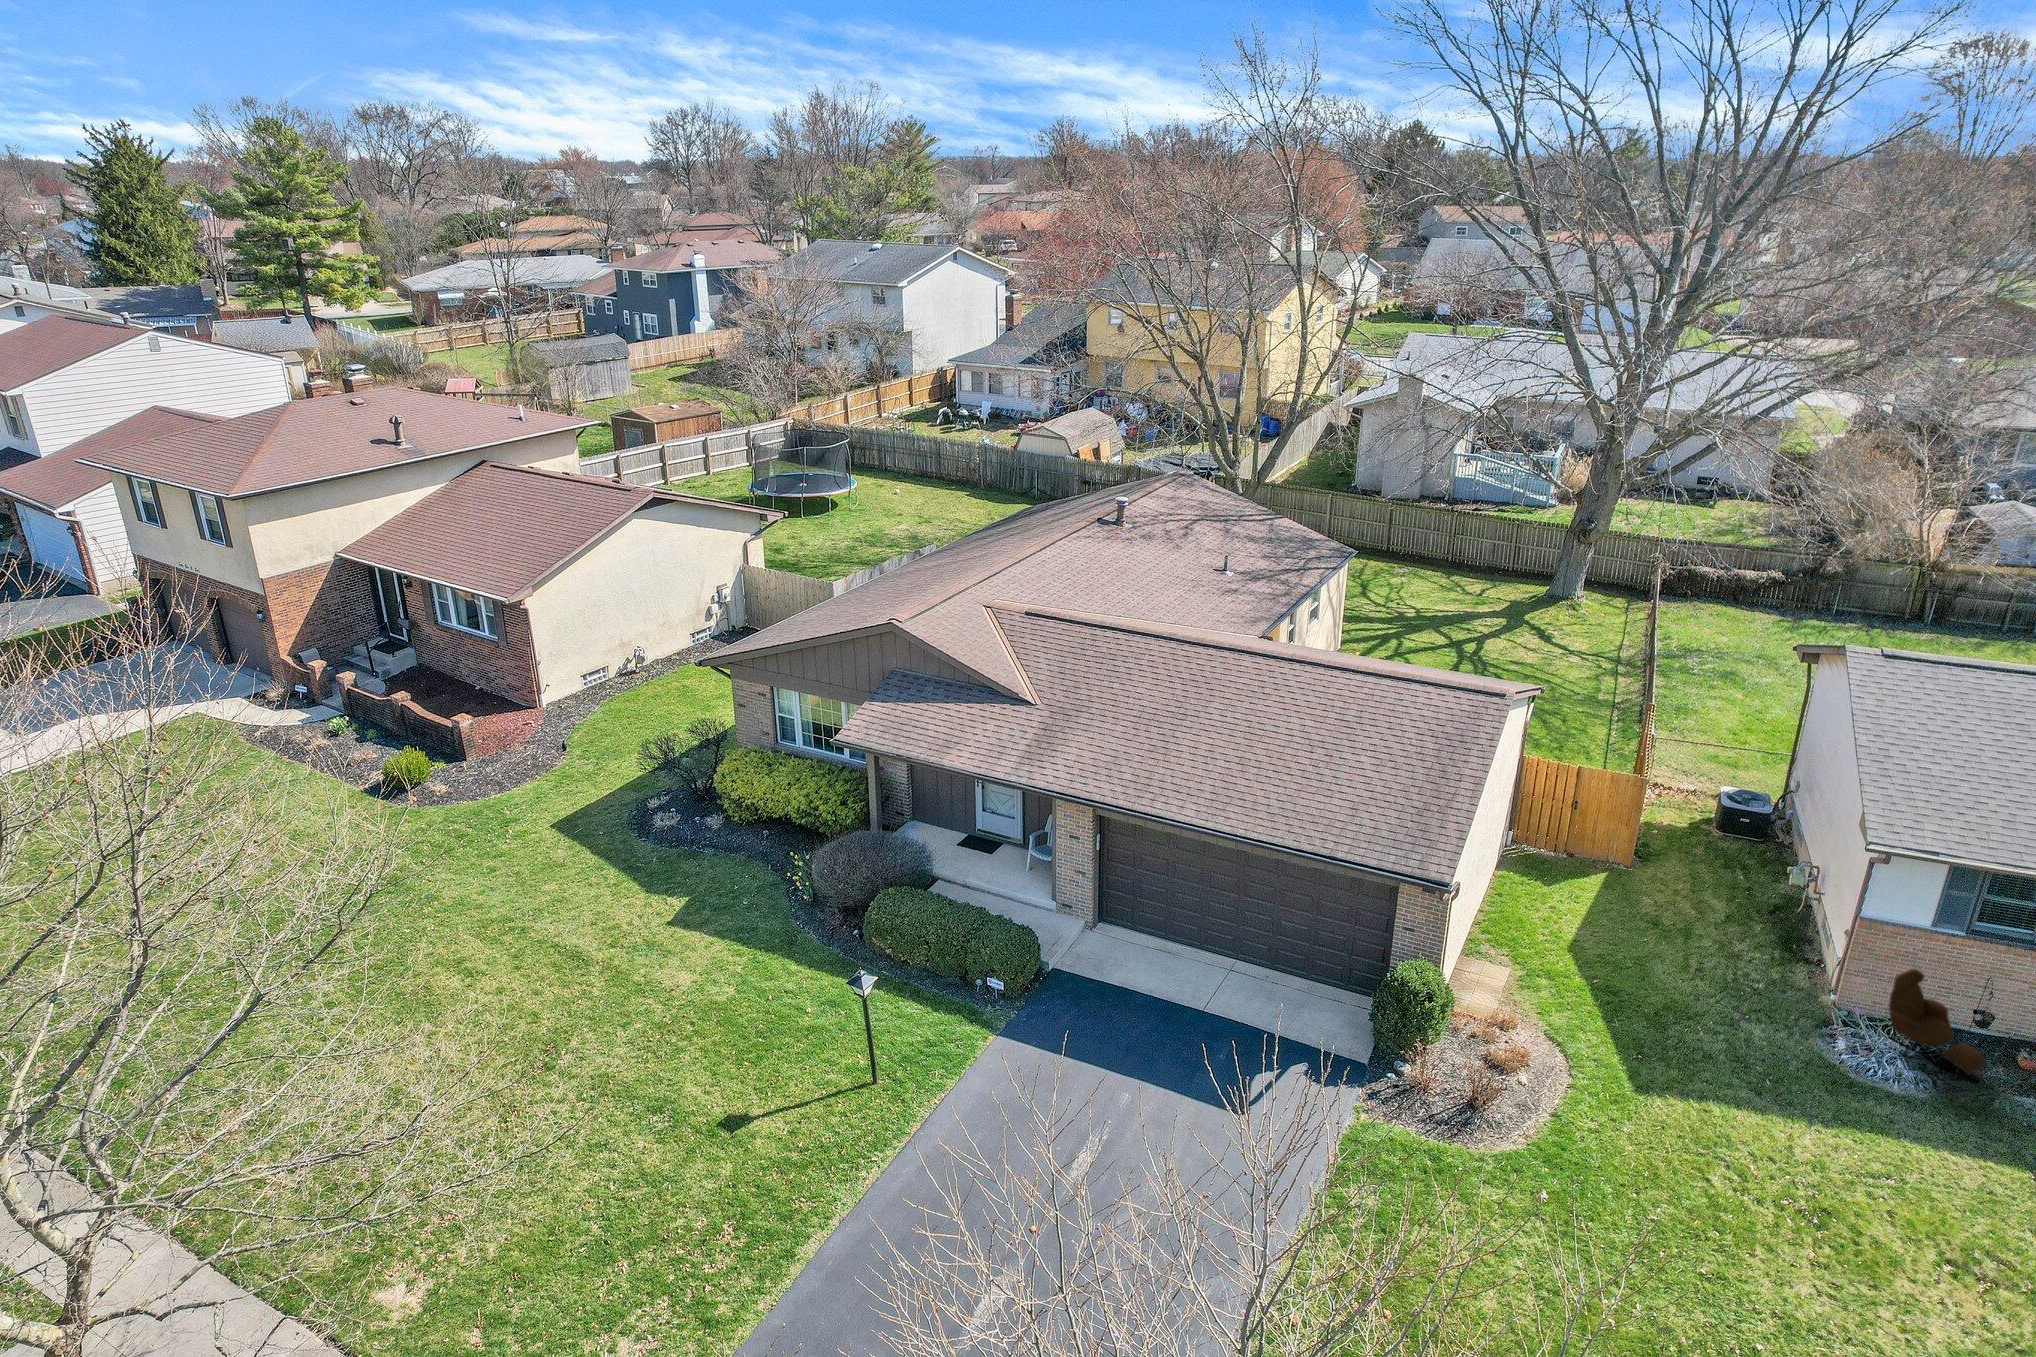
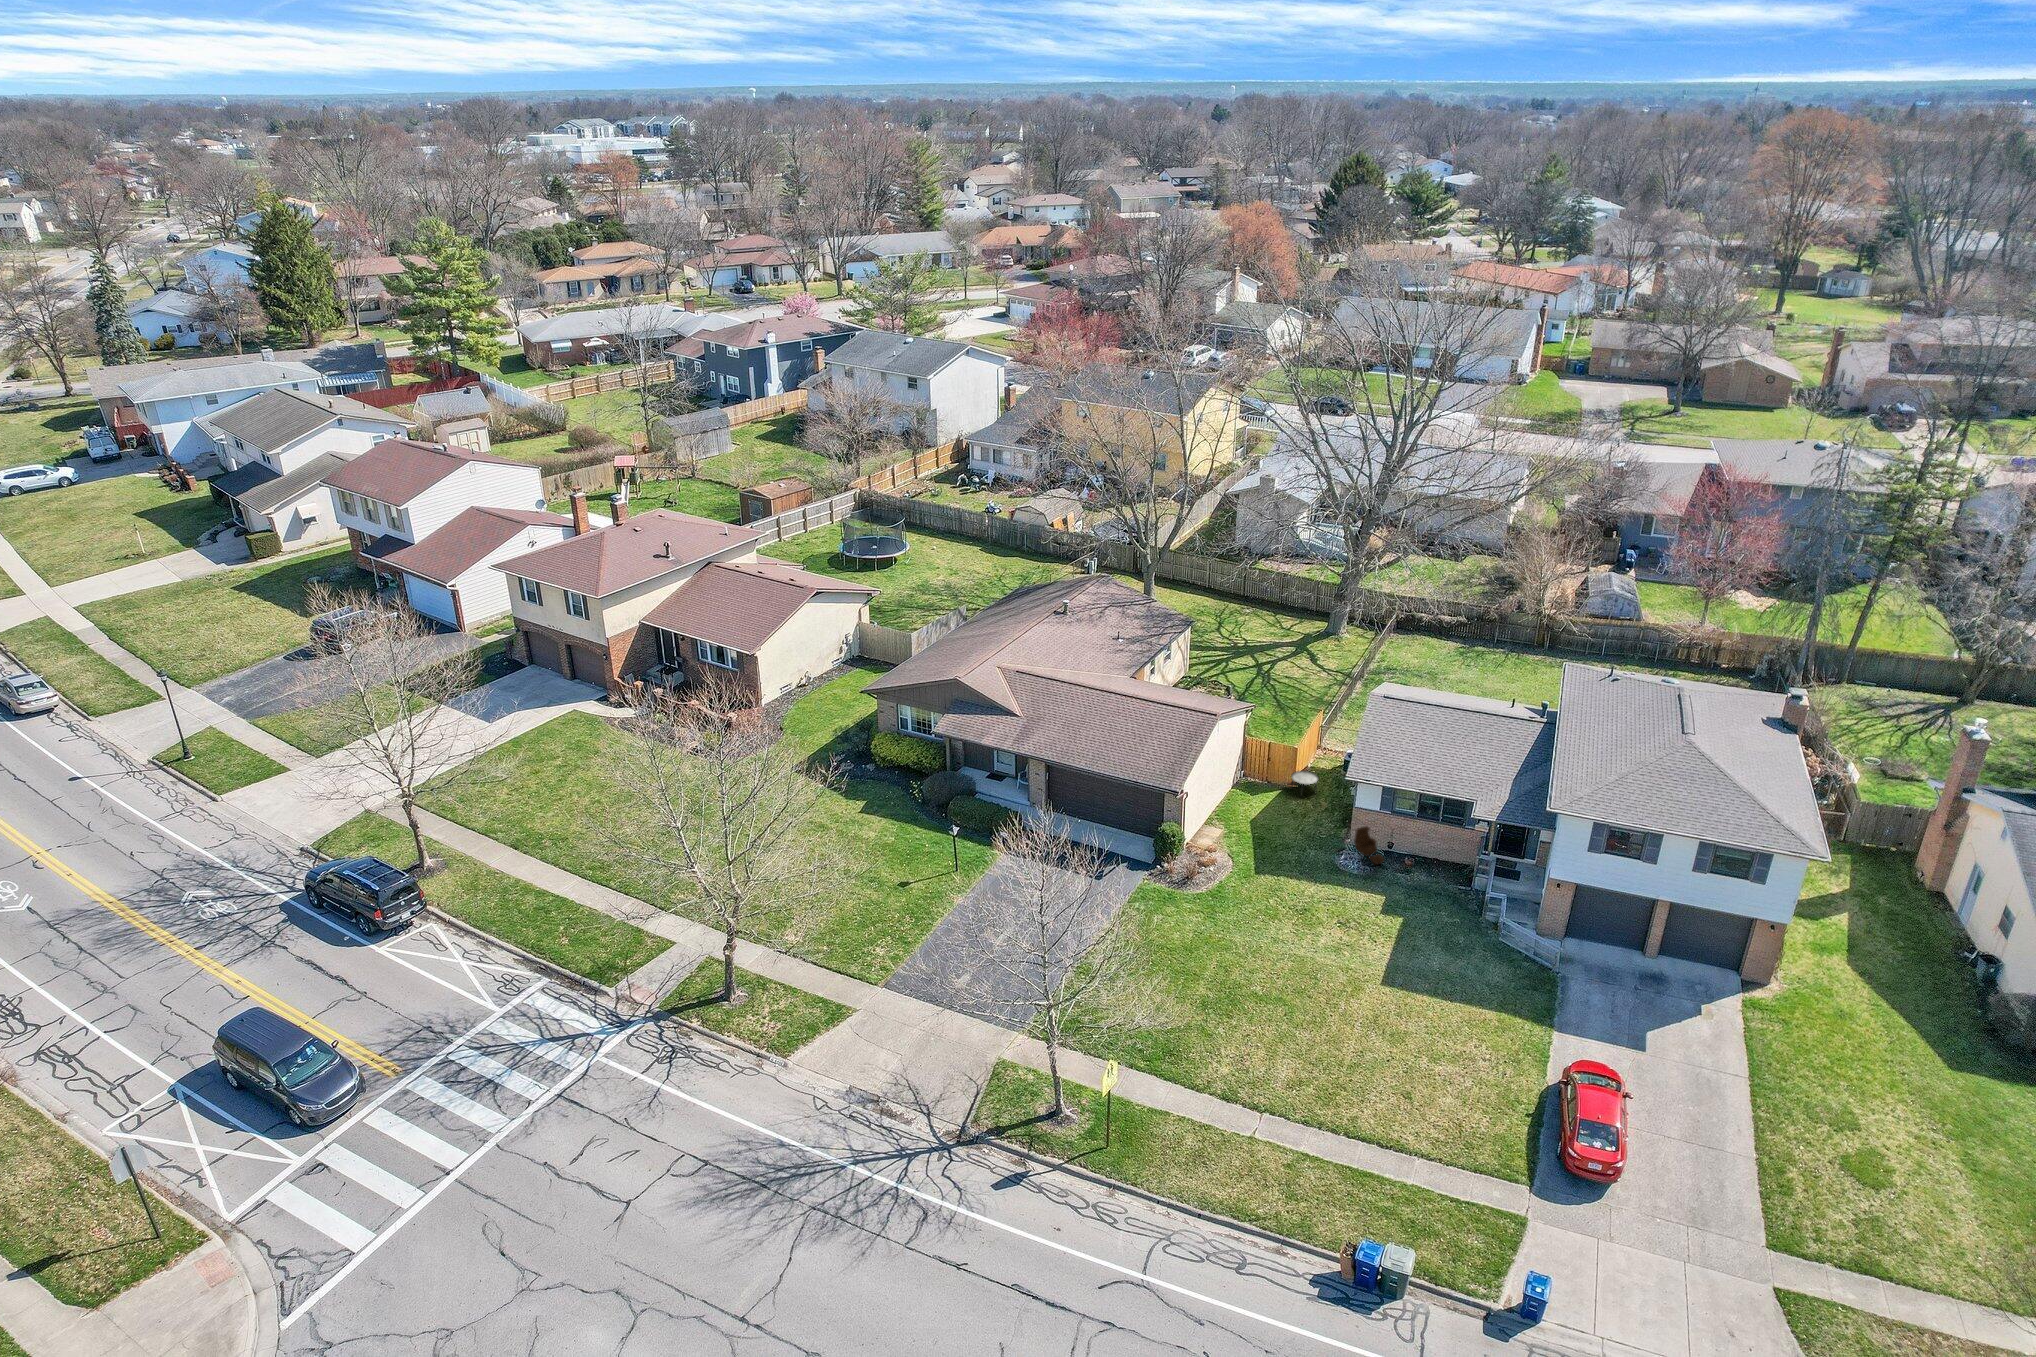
round table: none [1630,828,1702,887] -> present [1291,771,1319,788]

